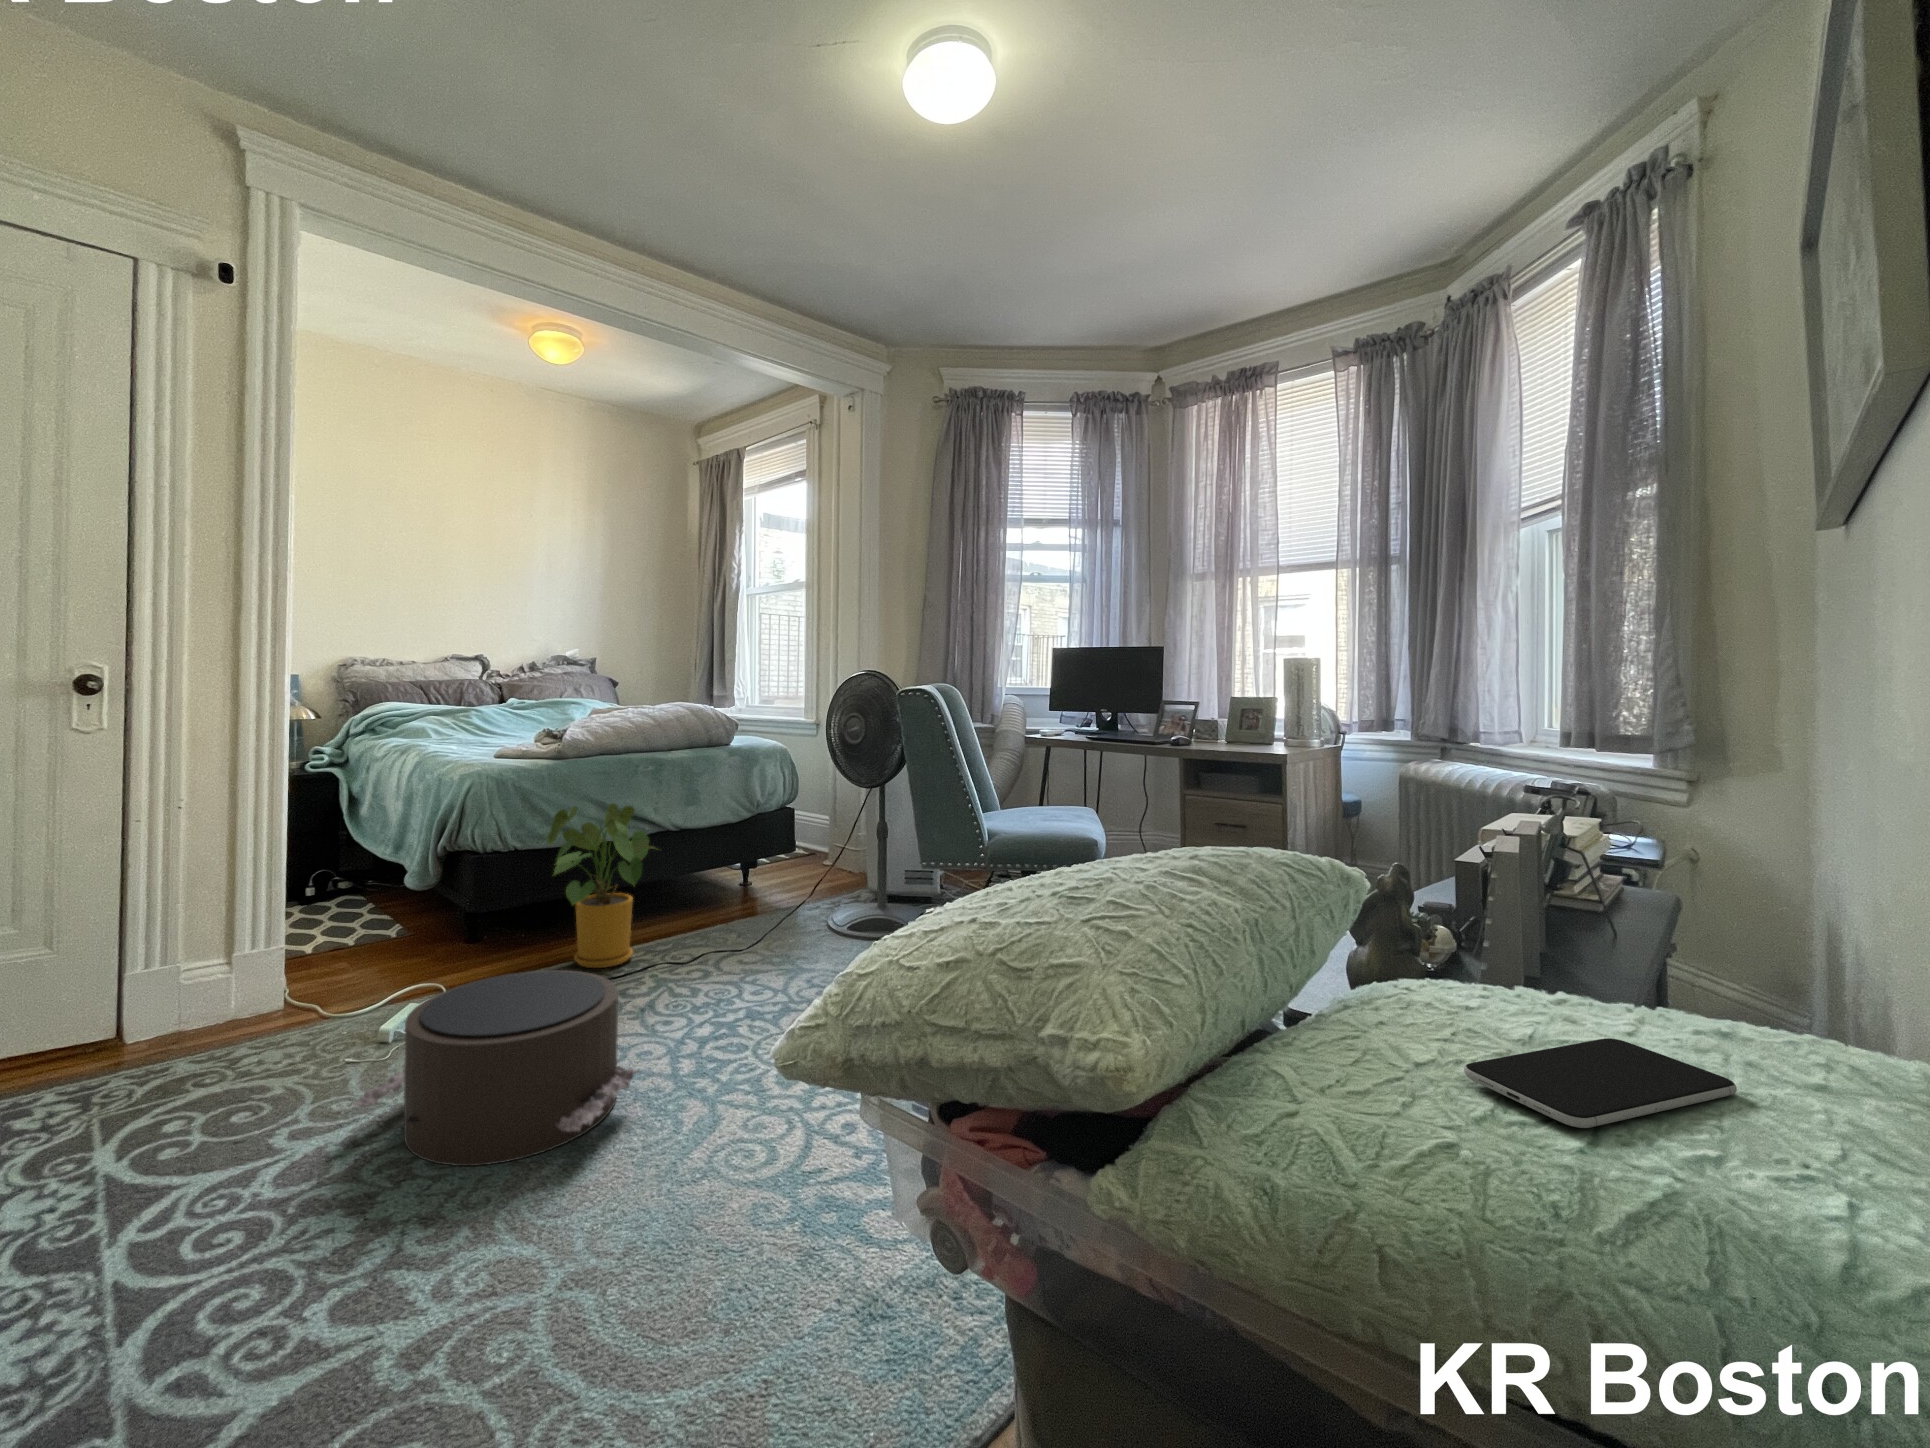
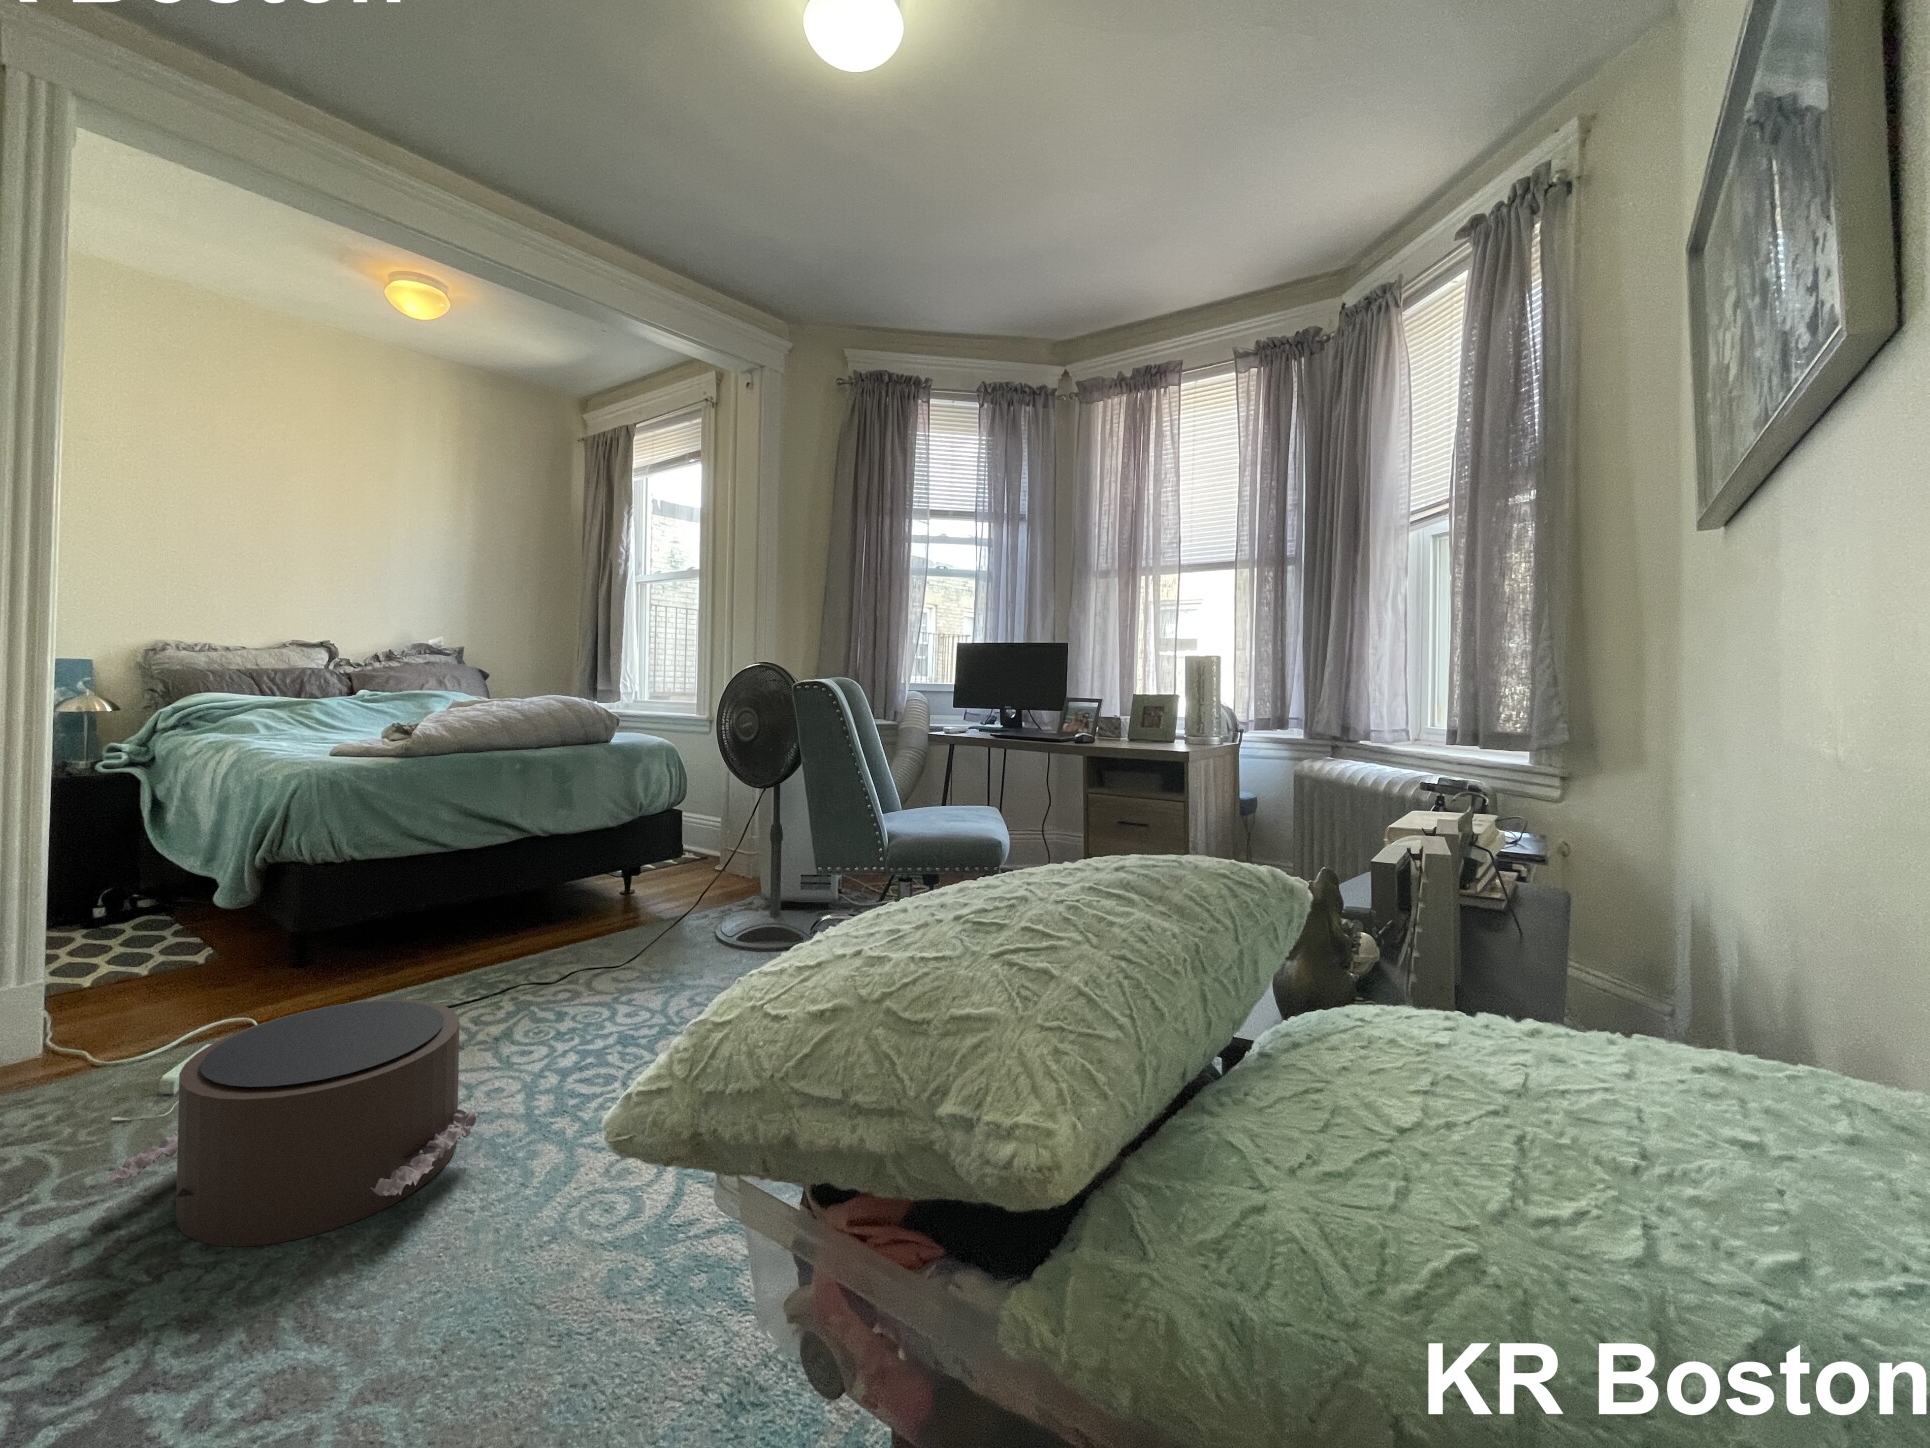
house plant: present [547,803,658,968] -> none [393,805,530,991]
smartphone: present [1464,1038,1737,1128] -> none [1471,1077,1782,1217]

